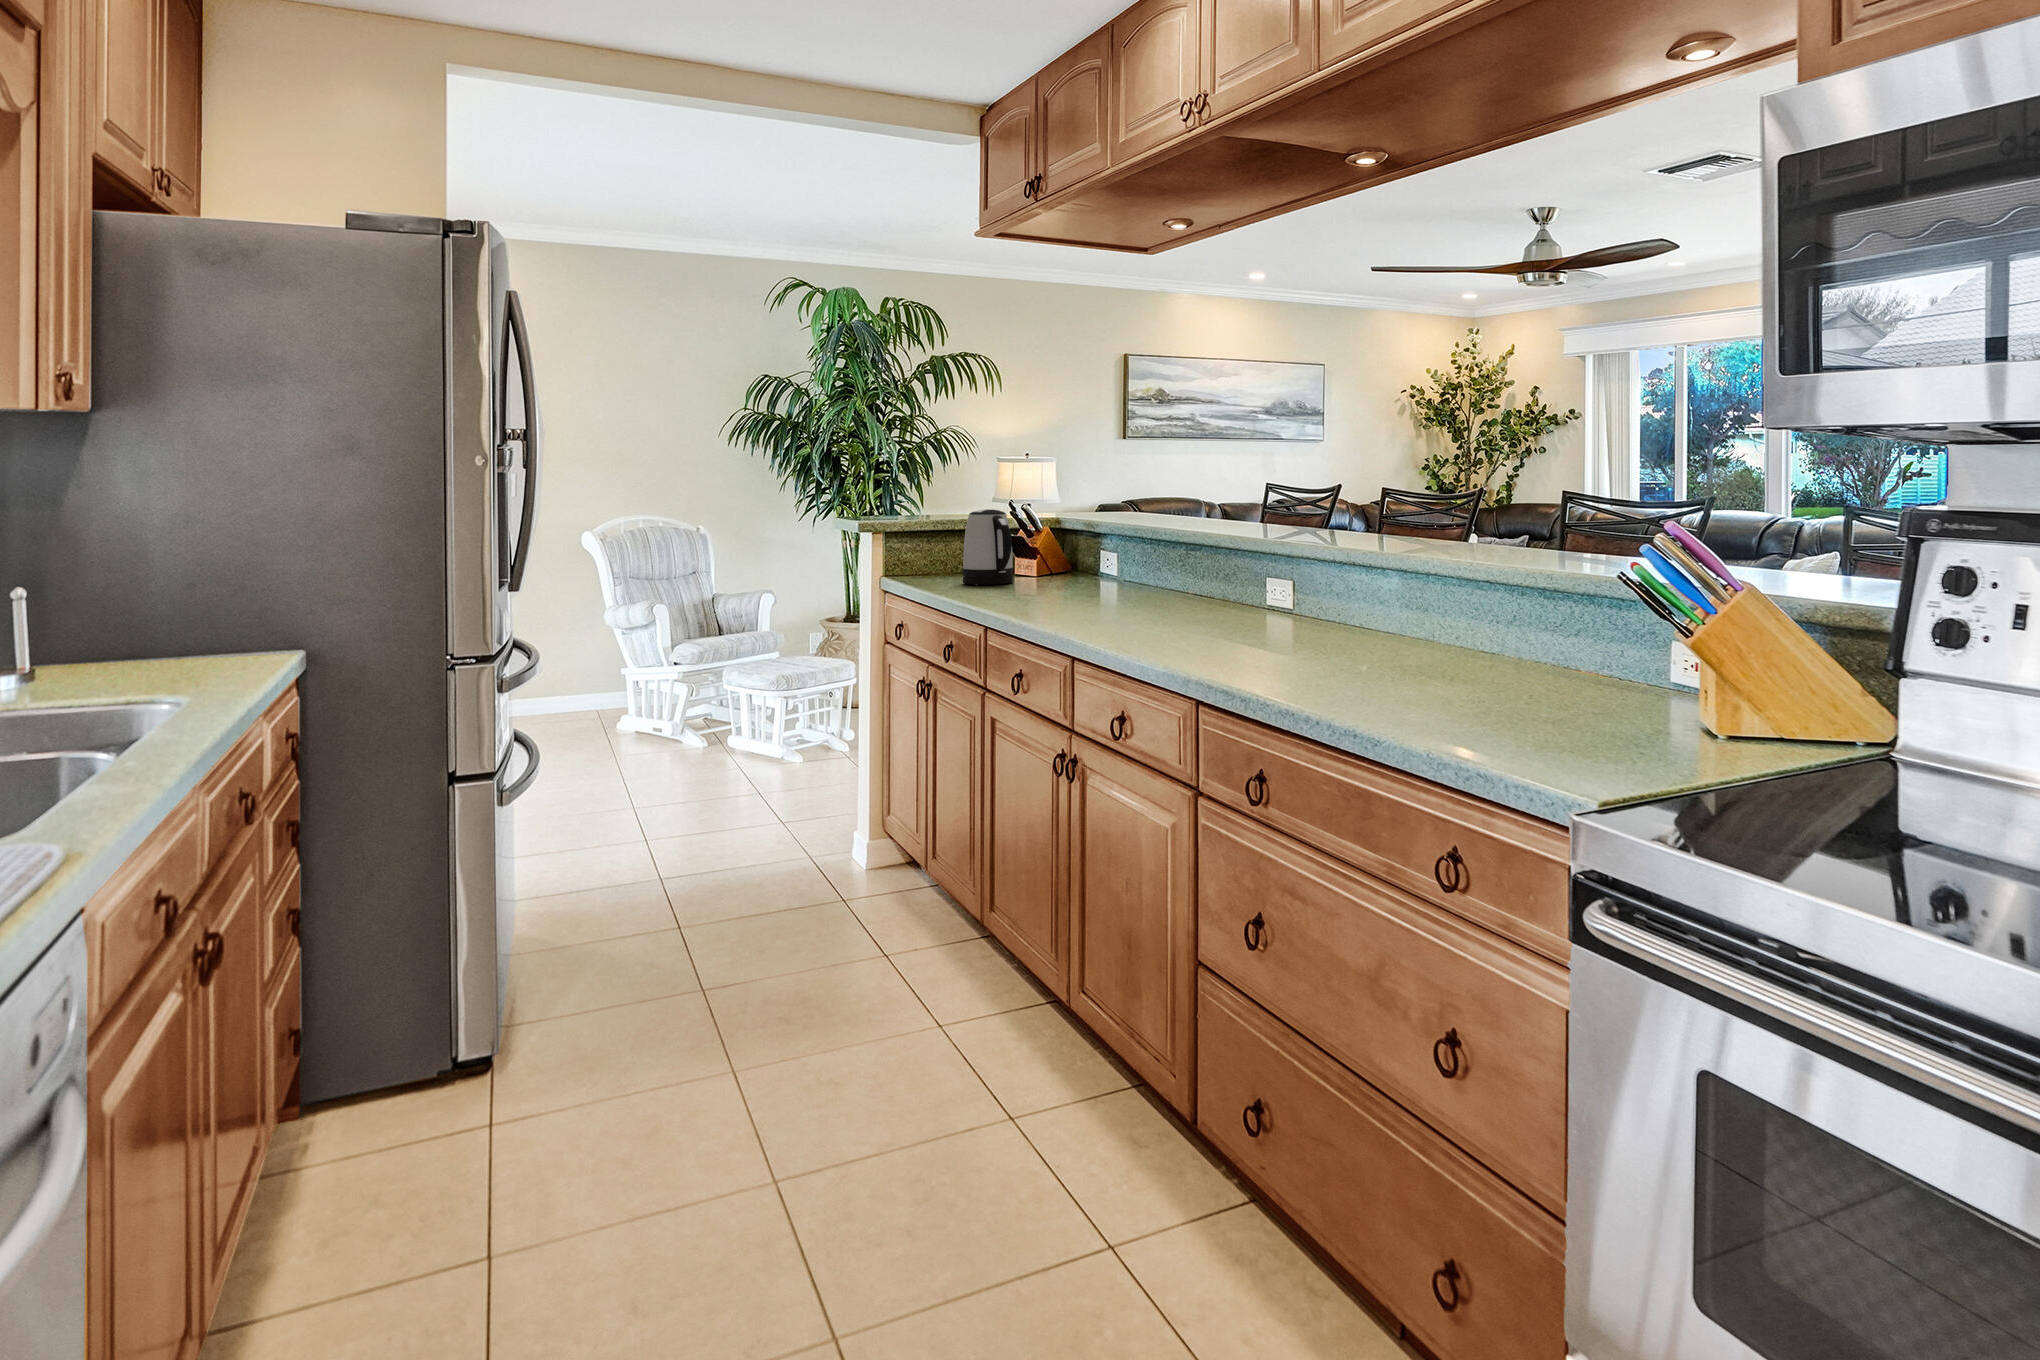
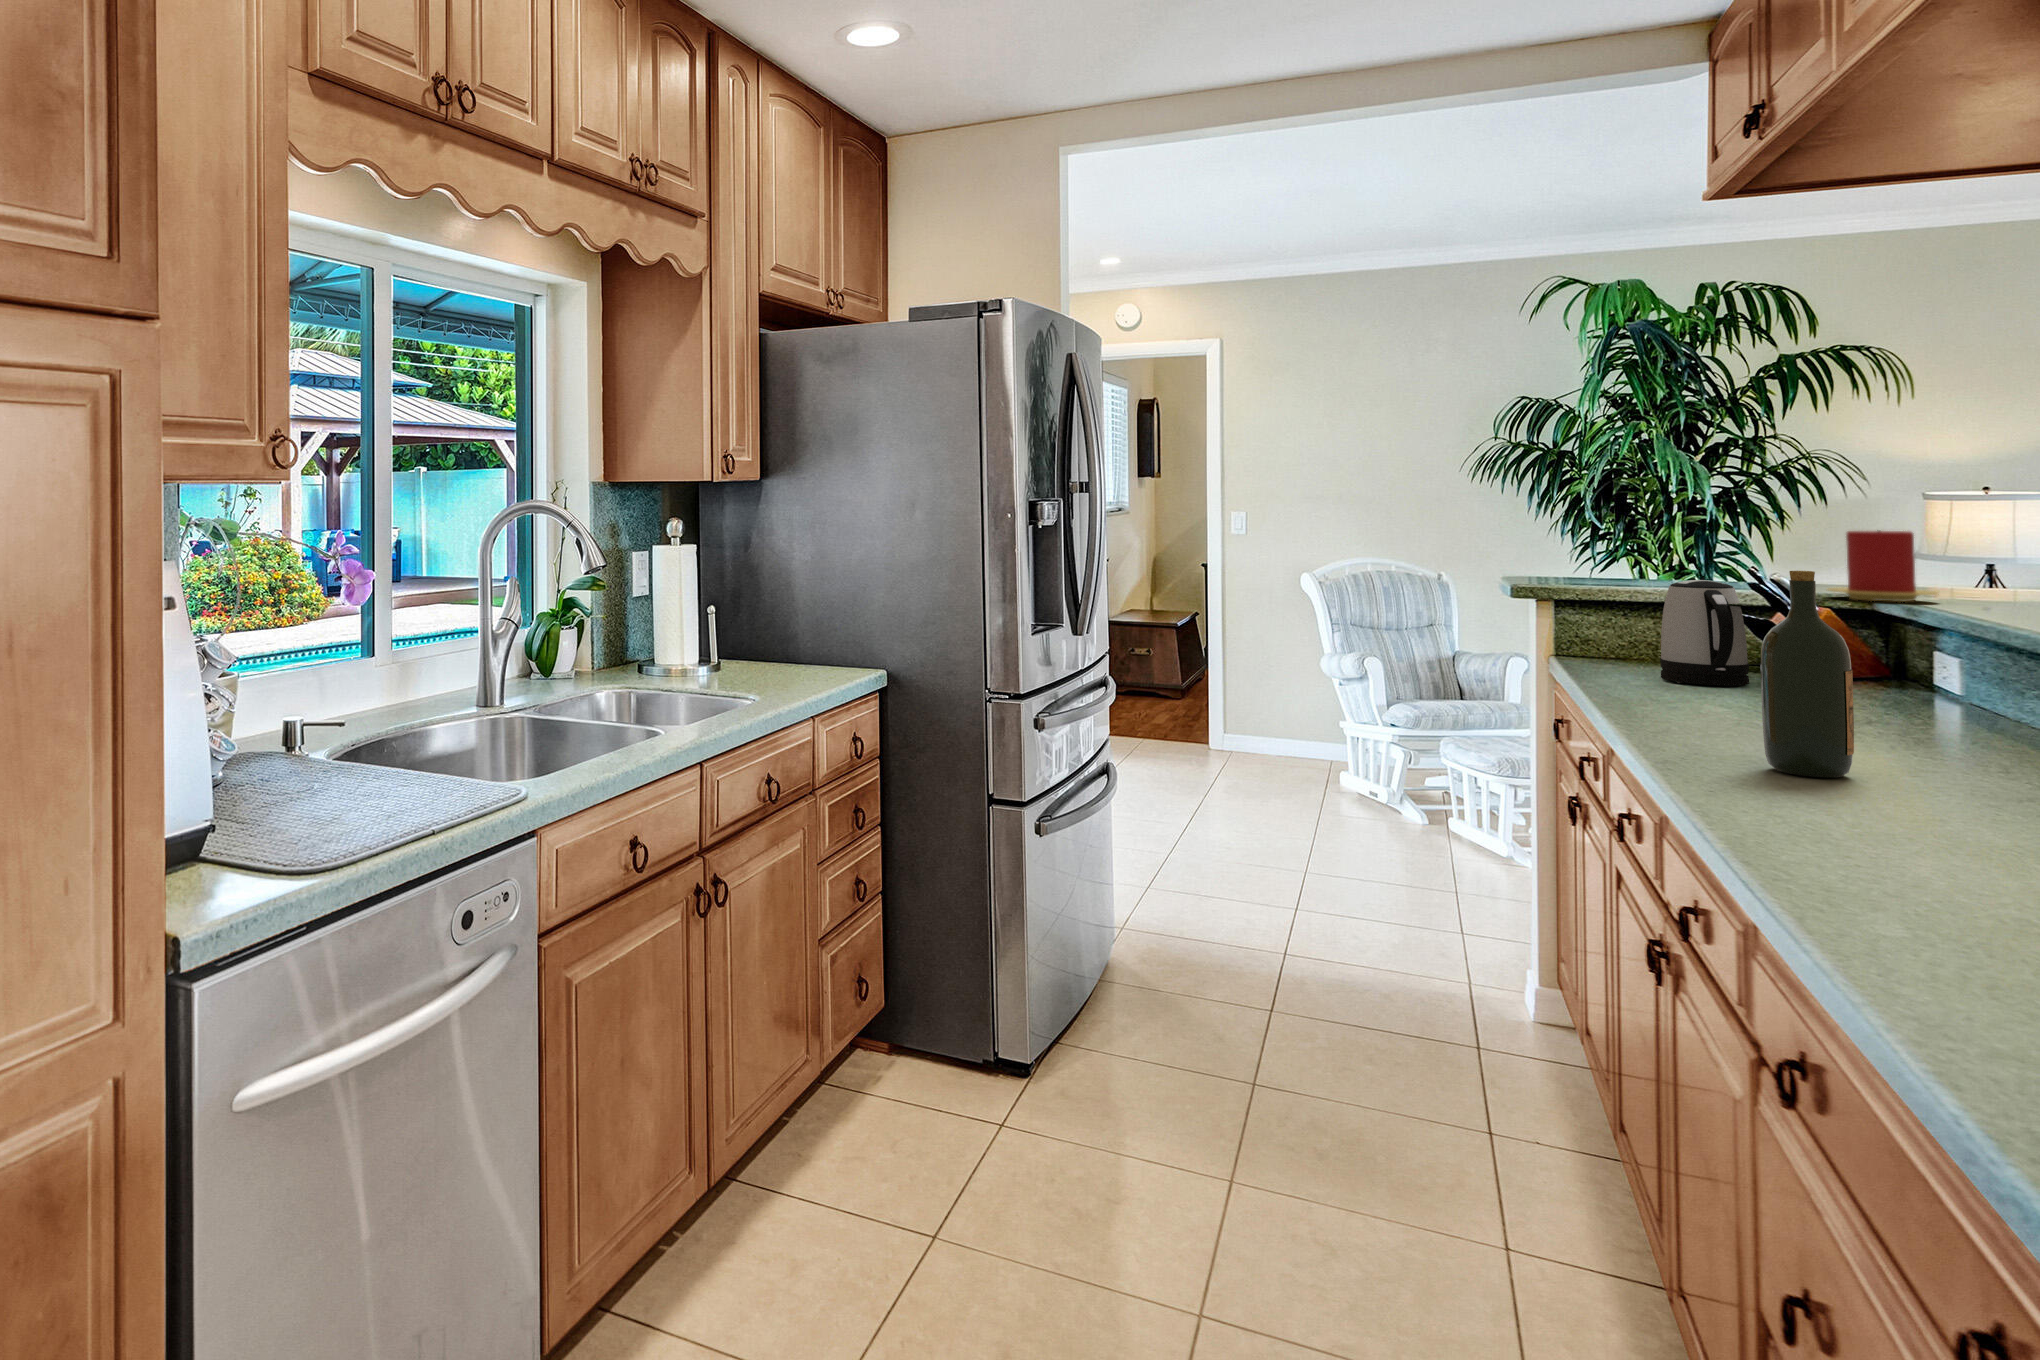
candle: none [1038,474,1093,520] -> present [1828,530,1937,602]
wine bottle: none [1095,490,1140,624] -> present [1760,571,1854,778]

